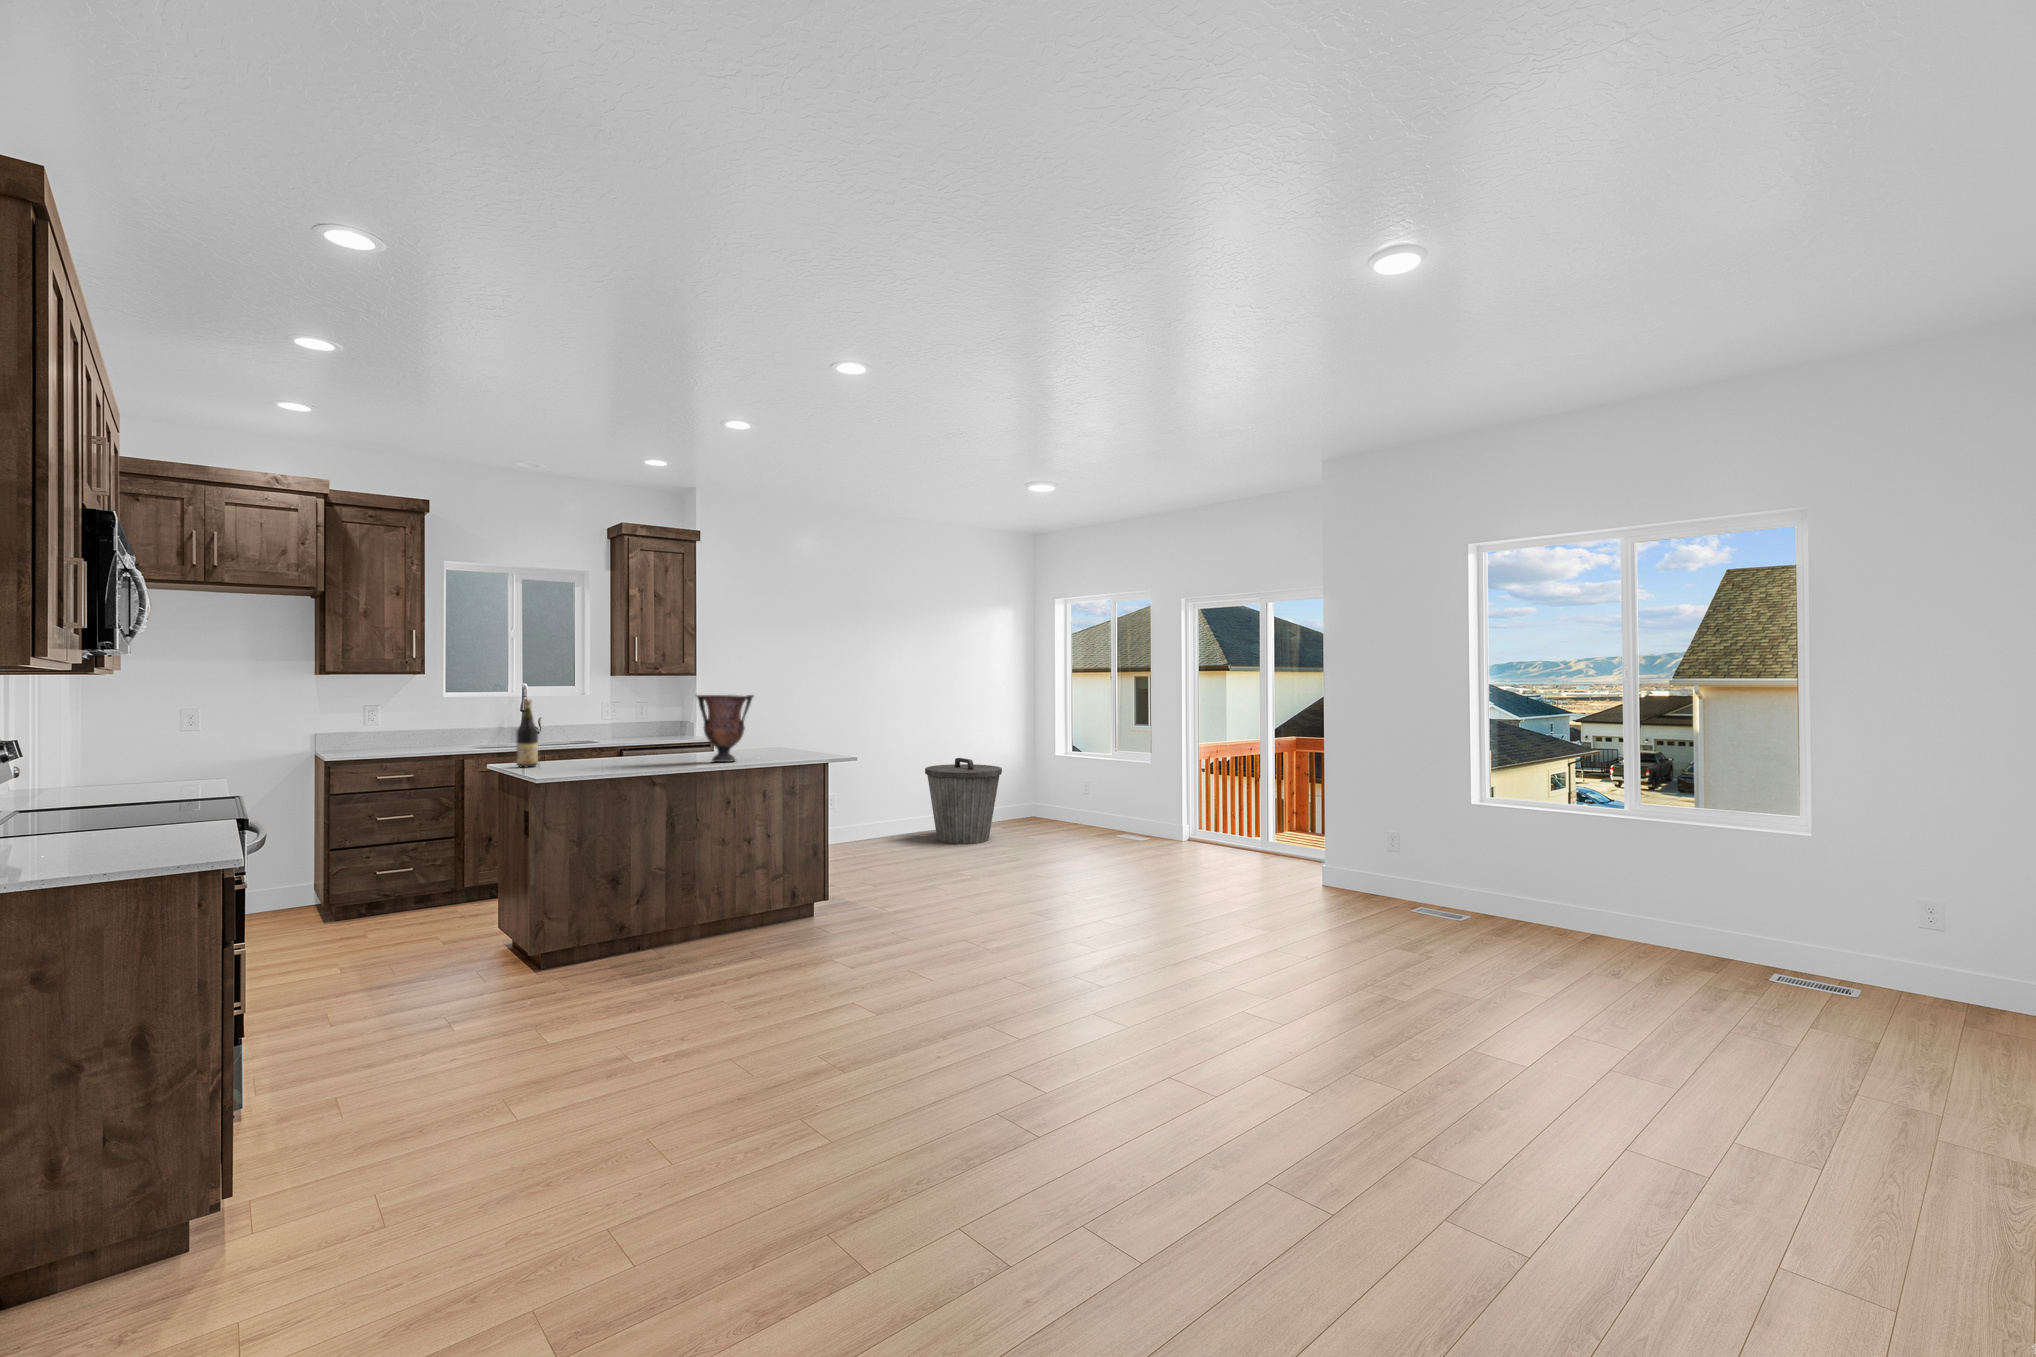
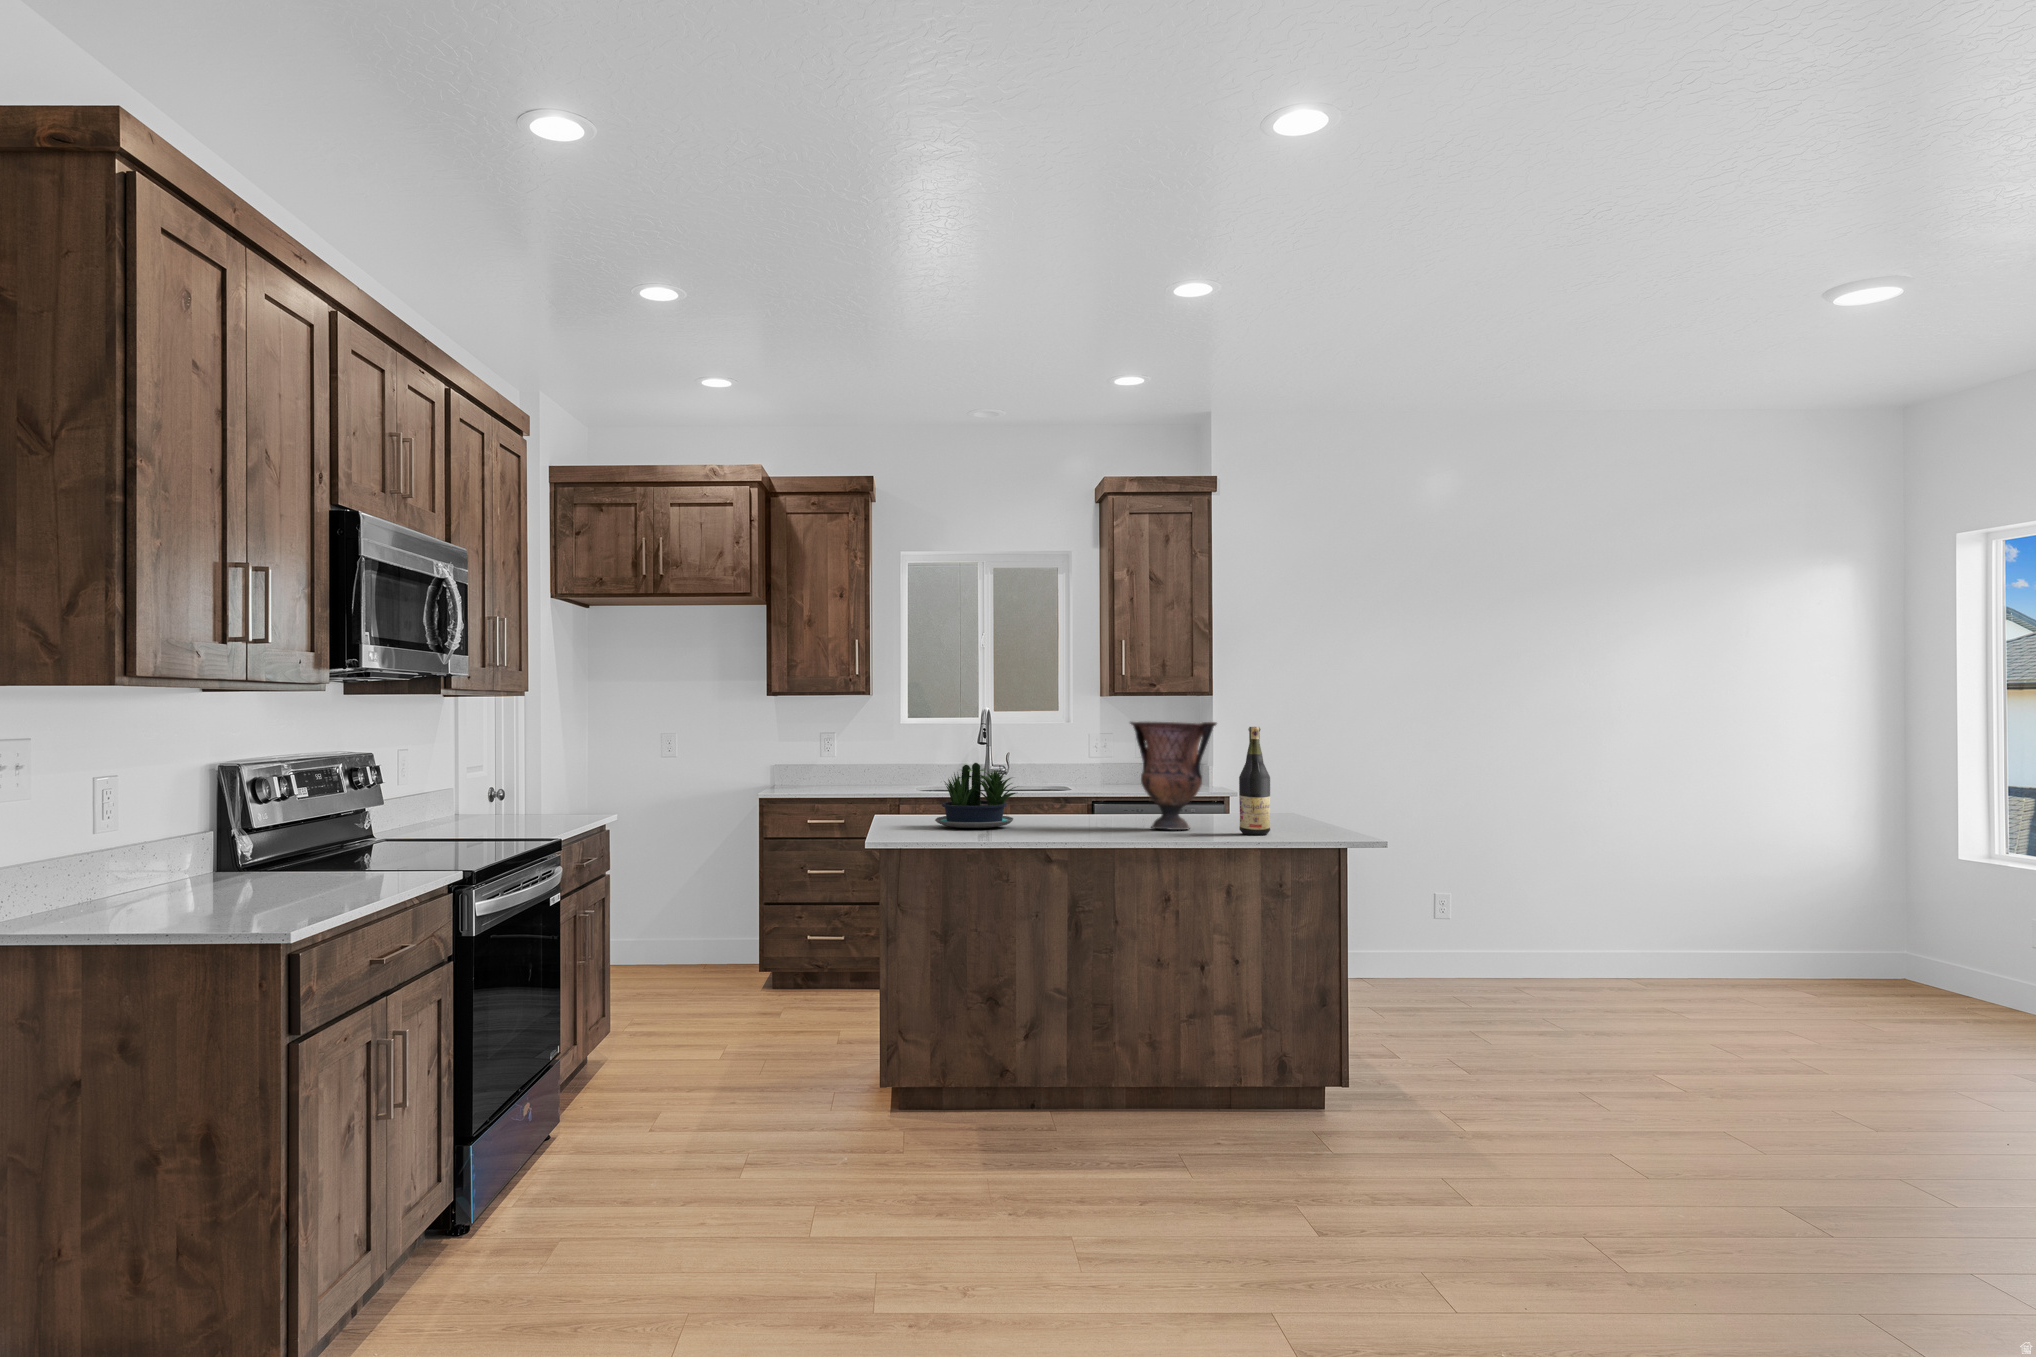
wine bottle: present [516,700,538,768] -> present [1239,727,1270,835]
potted plant: none [557,724,625,768] -> present [935,763,1016,828]
trash can: present [925,758,1002,844] -> none [1601,843,1762,1005]

